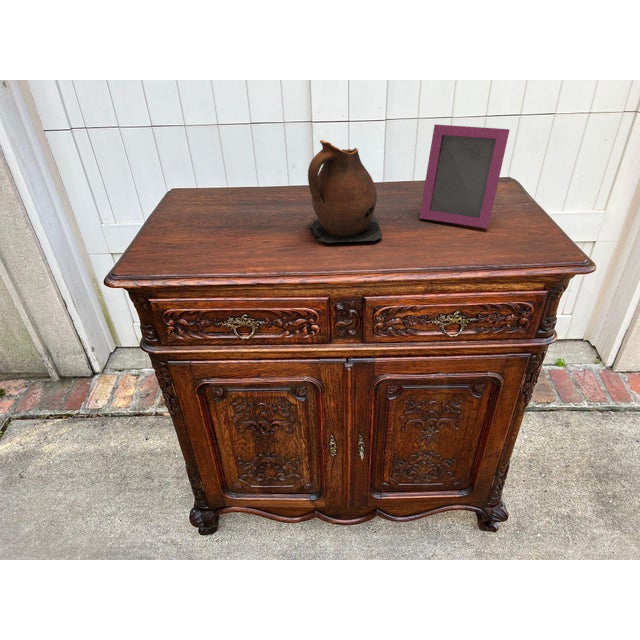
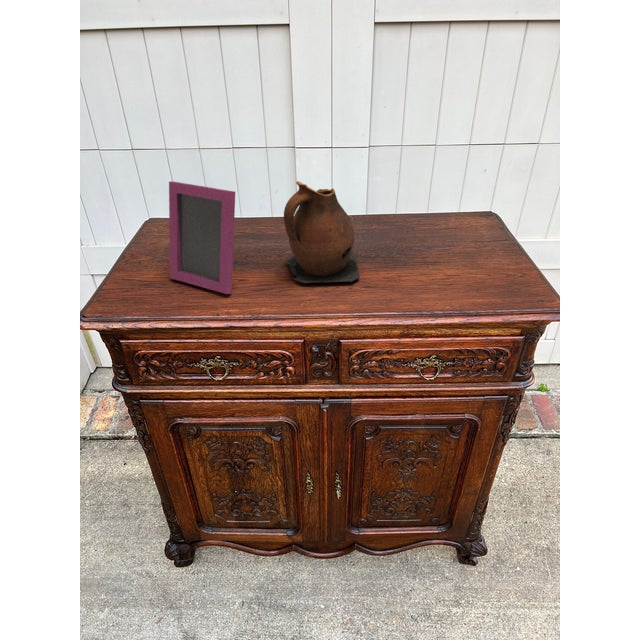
picture frame: present [419,124,509,228] -> present [169,181,235,294]

